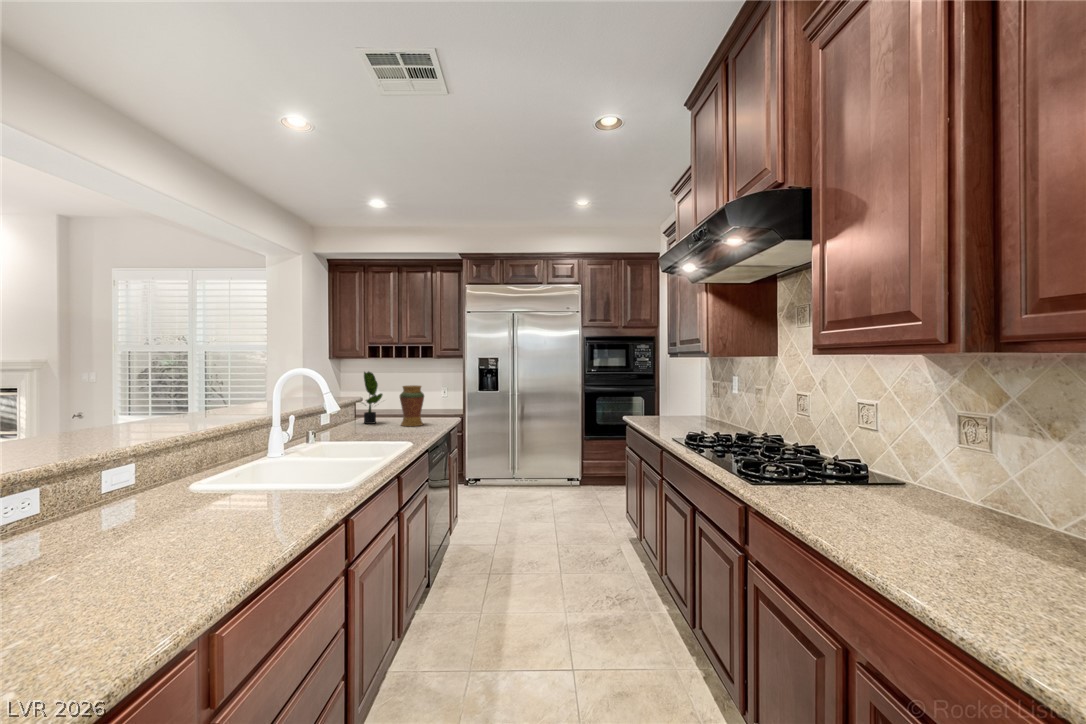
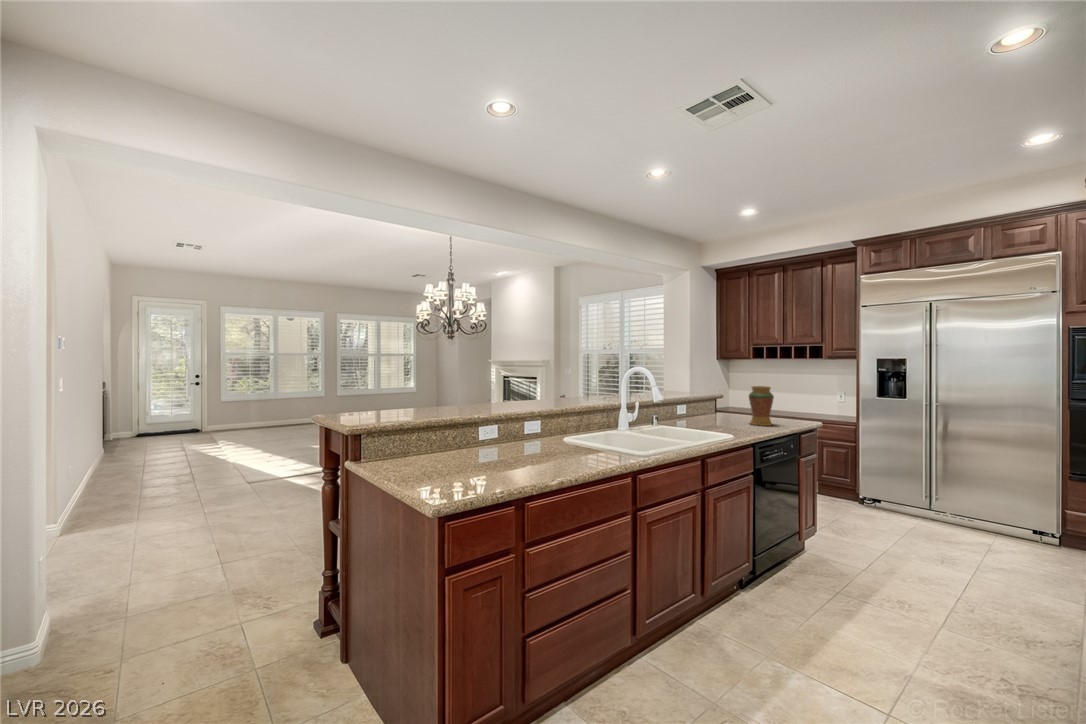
potted plant: present [364,372,383,424] -> none [713,371,740,419]

